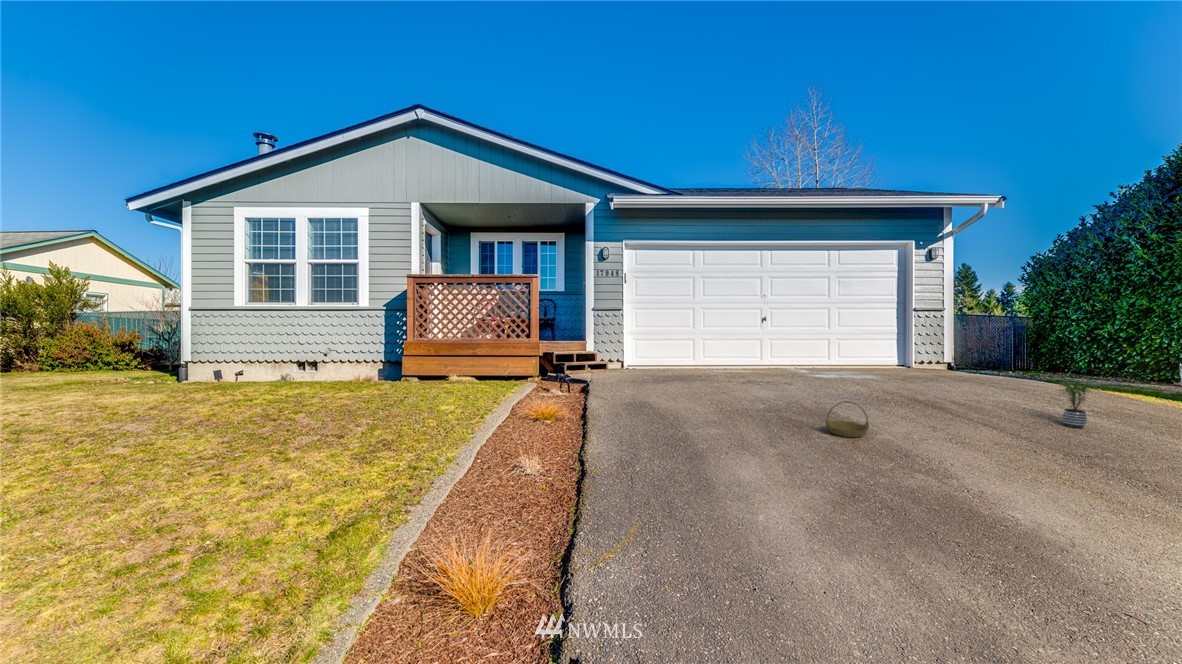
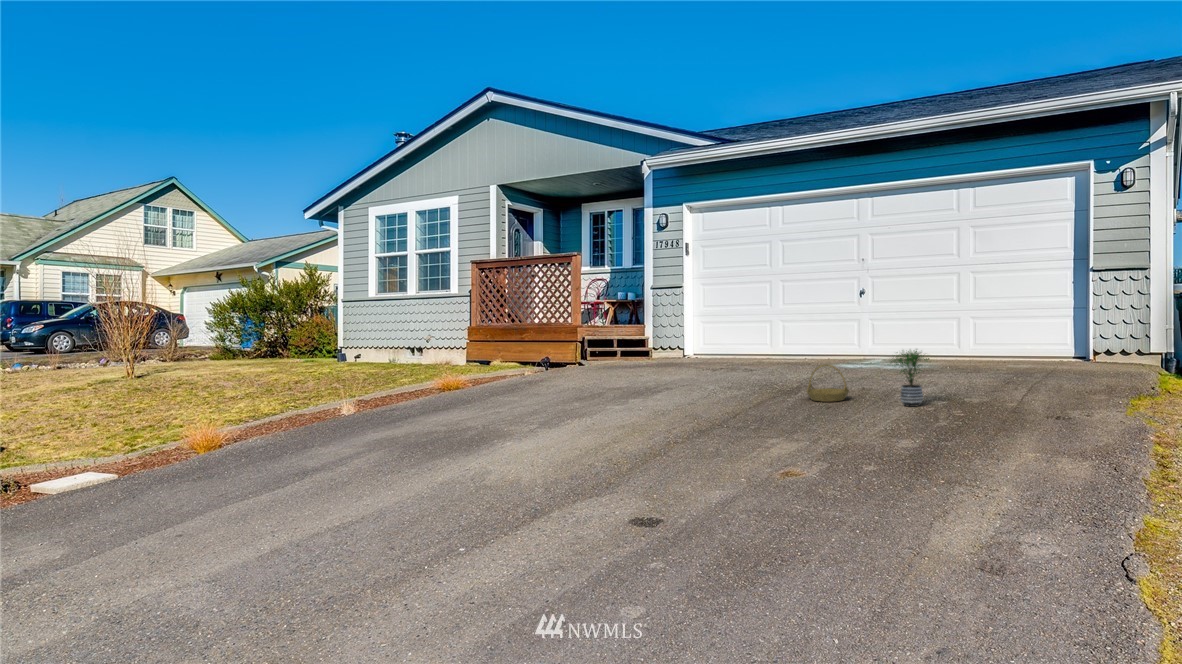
basket: present [826,401,869,437] -> present [807,364,849,402]

